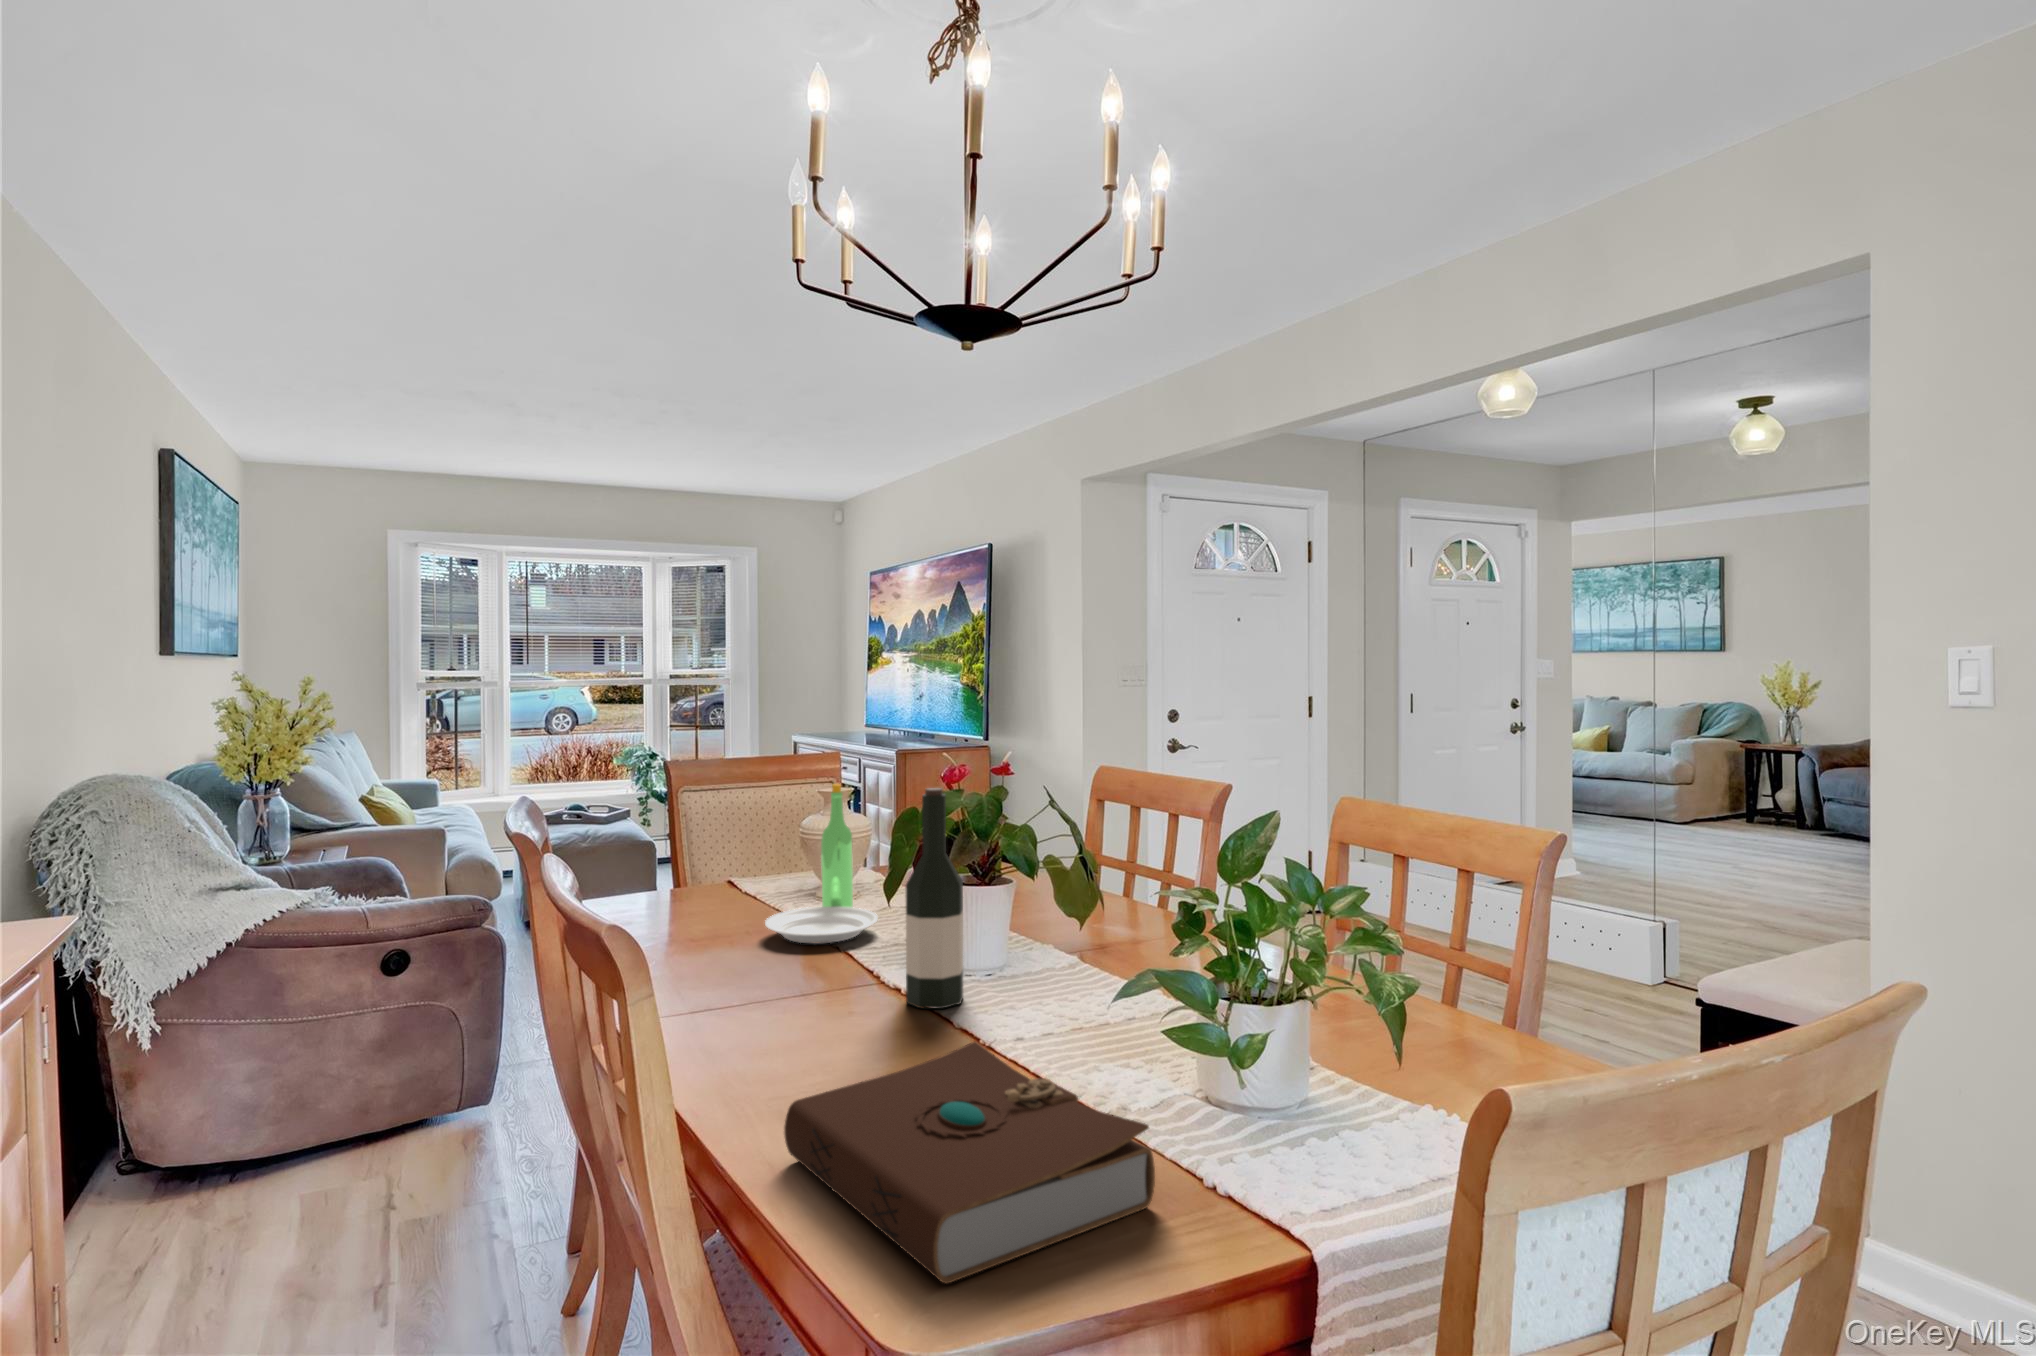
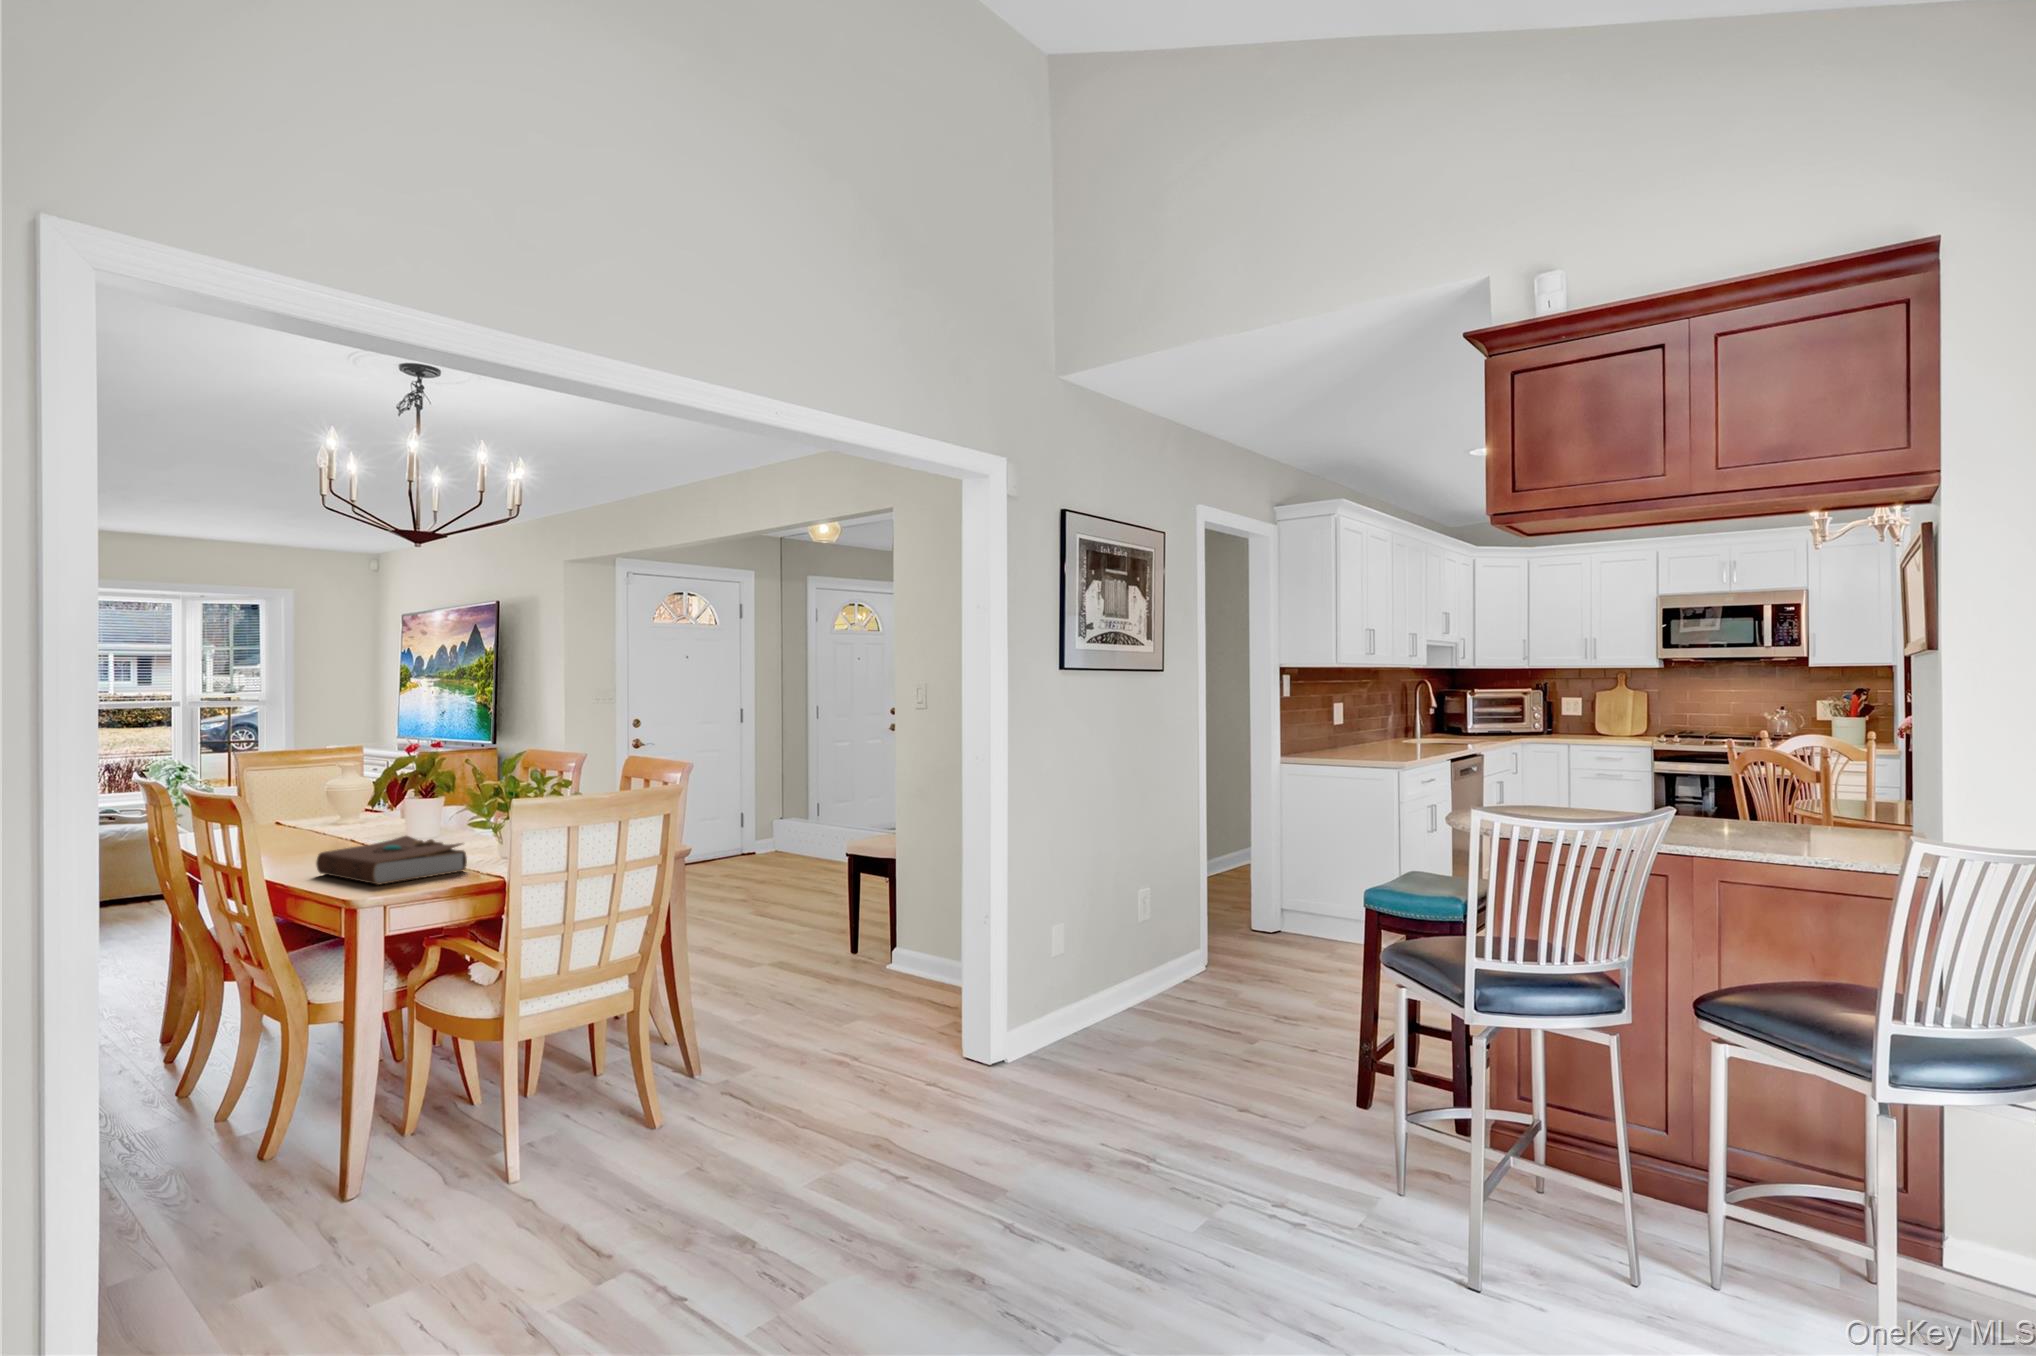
plate: present [765,784,878,944] -> none [305,752,376,833]
wine bottle: present [906,788,963,1009] -> none [384,743,416,845]

